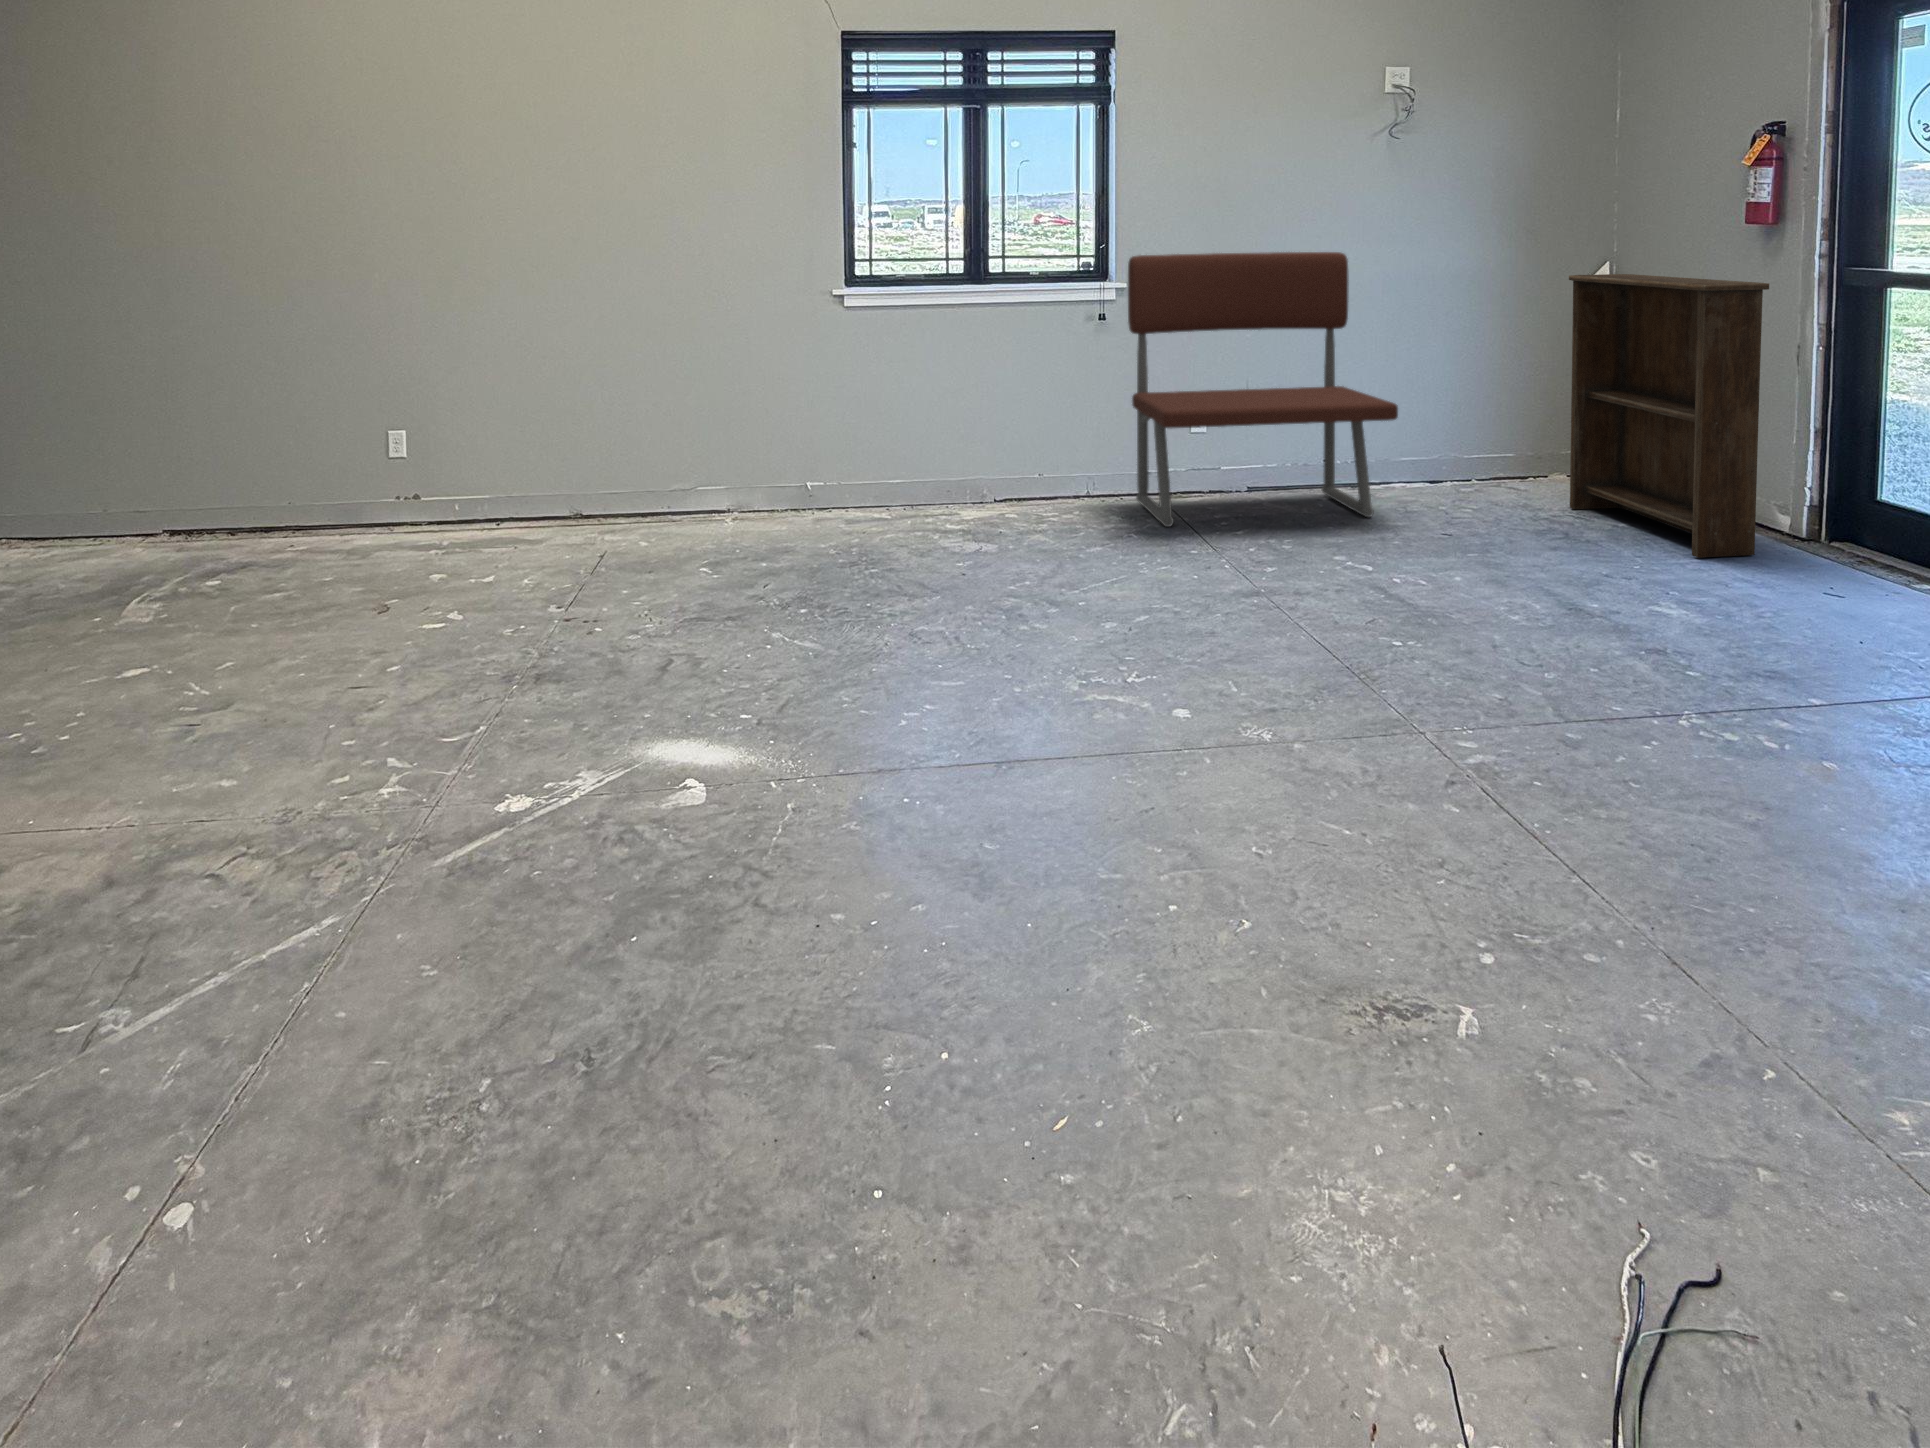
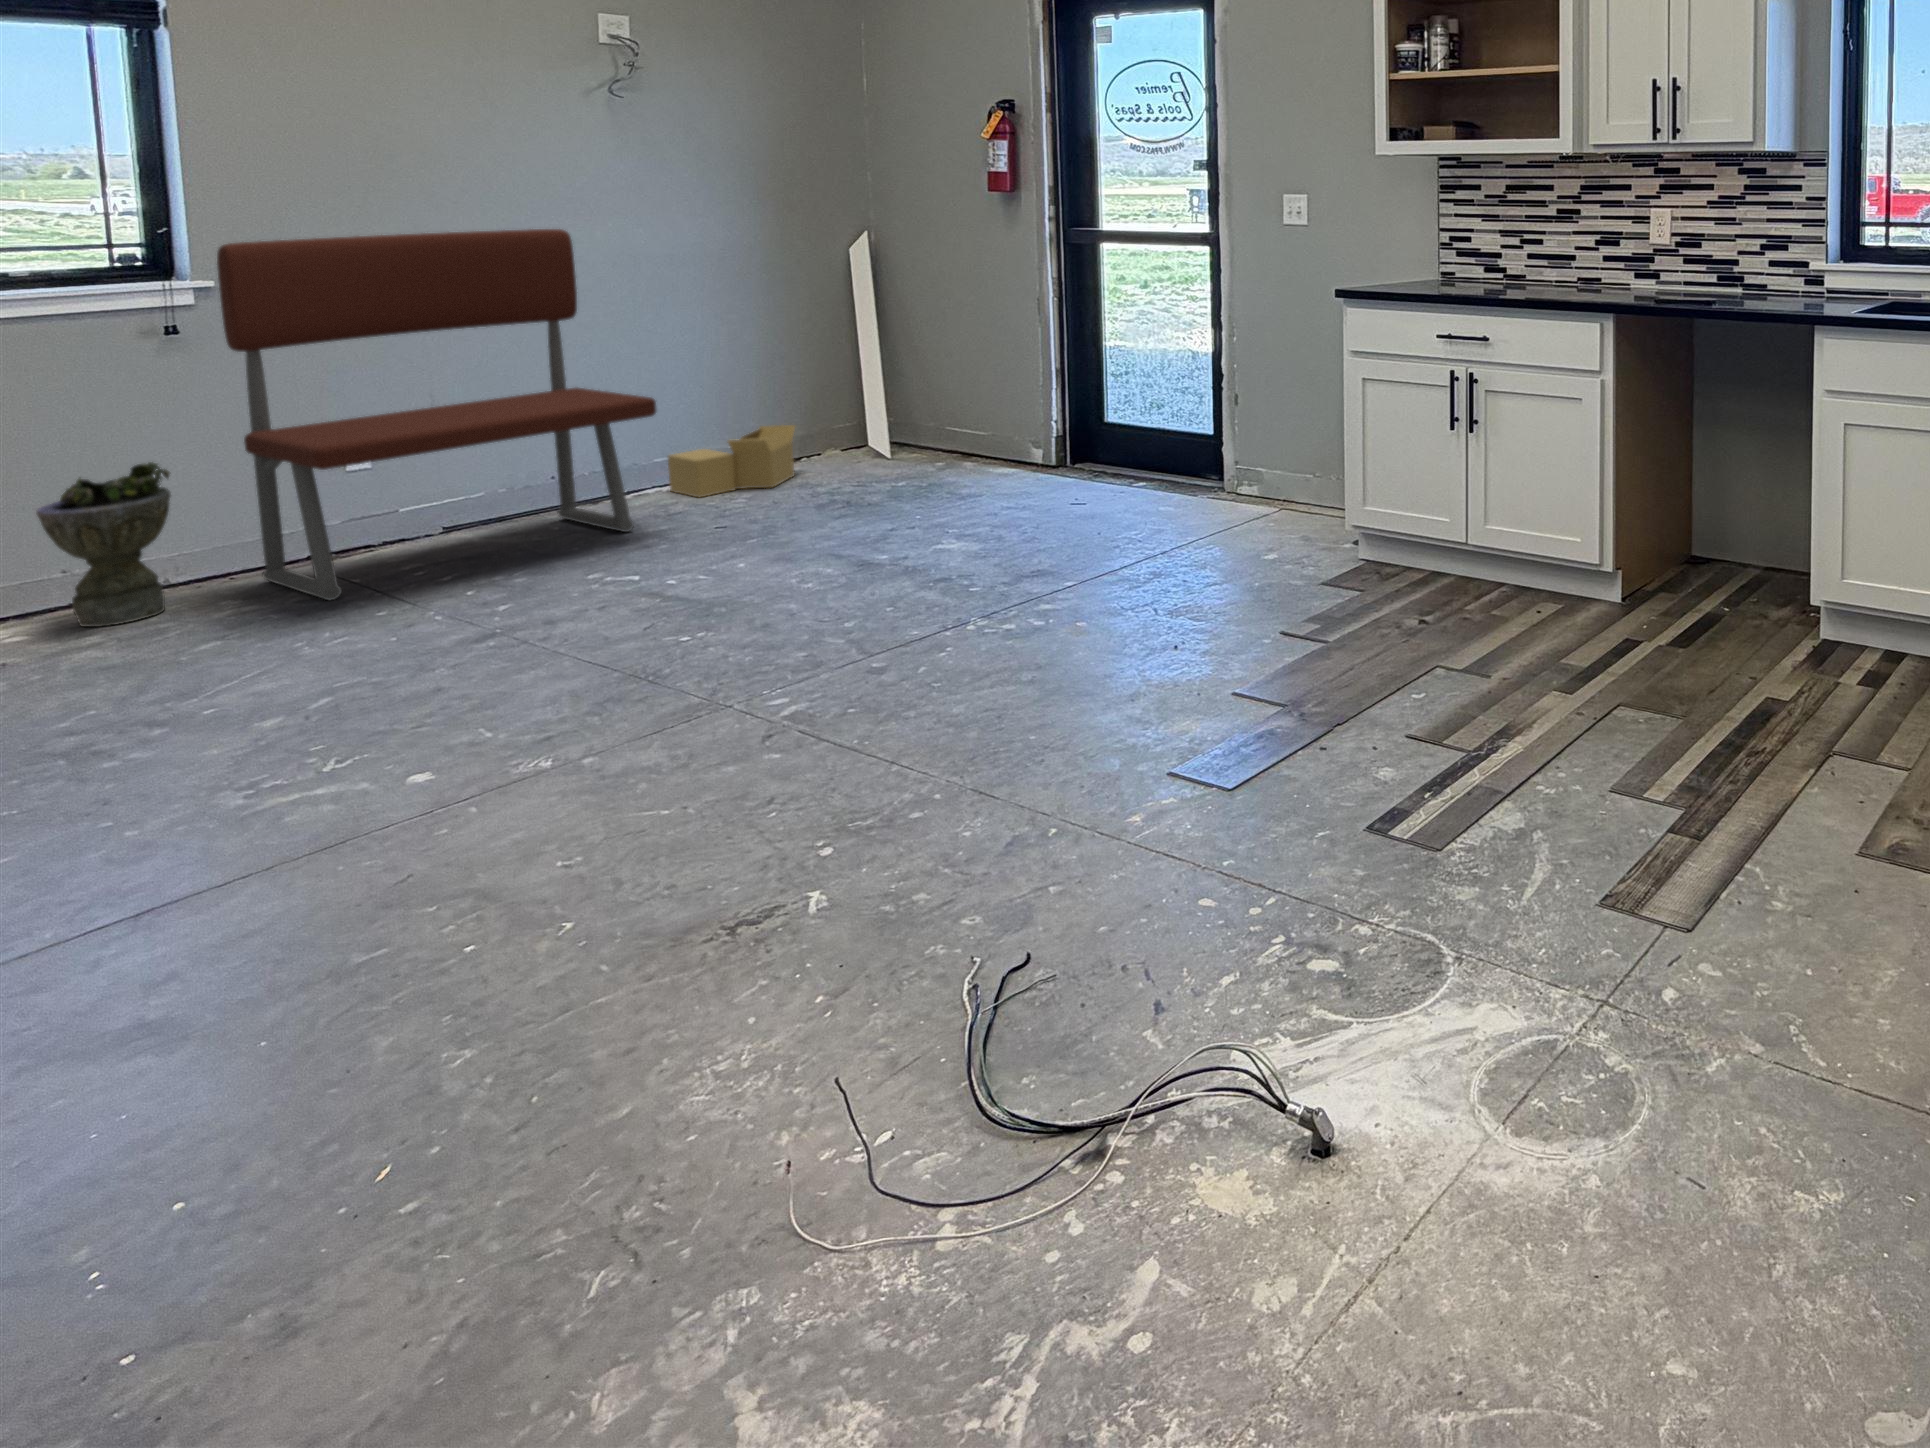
bookshelf: present [1569,274,1769,558] -> none [835,242,1021,499]
planter: none [1028,405,1093,514] -> present [36,462,171,627]
cardboard box: none [1408,440,1519,501] -> present [668,425,795,497]

